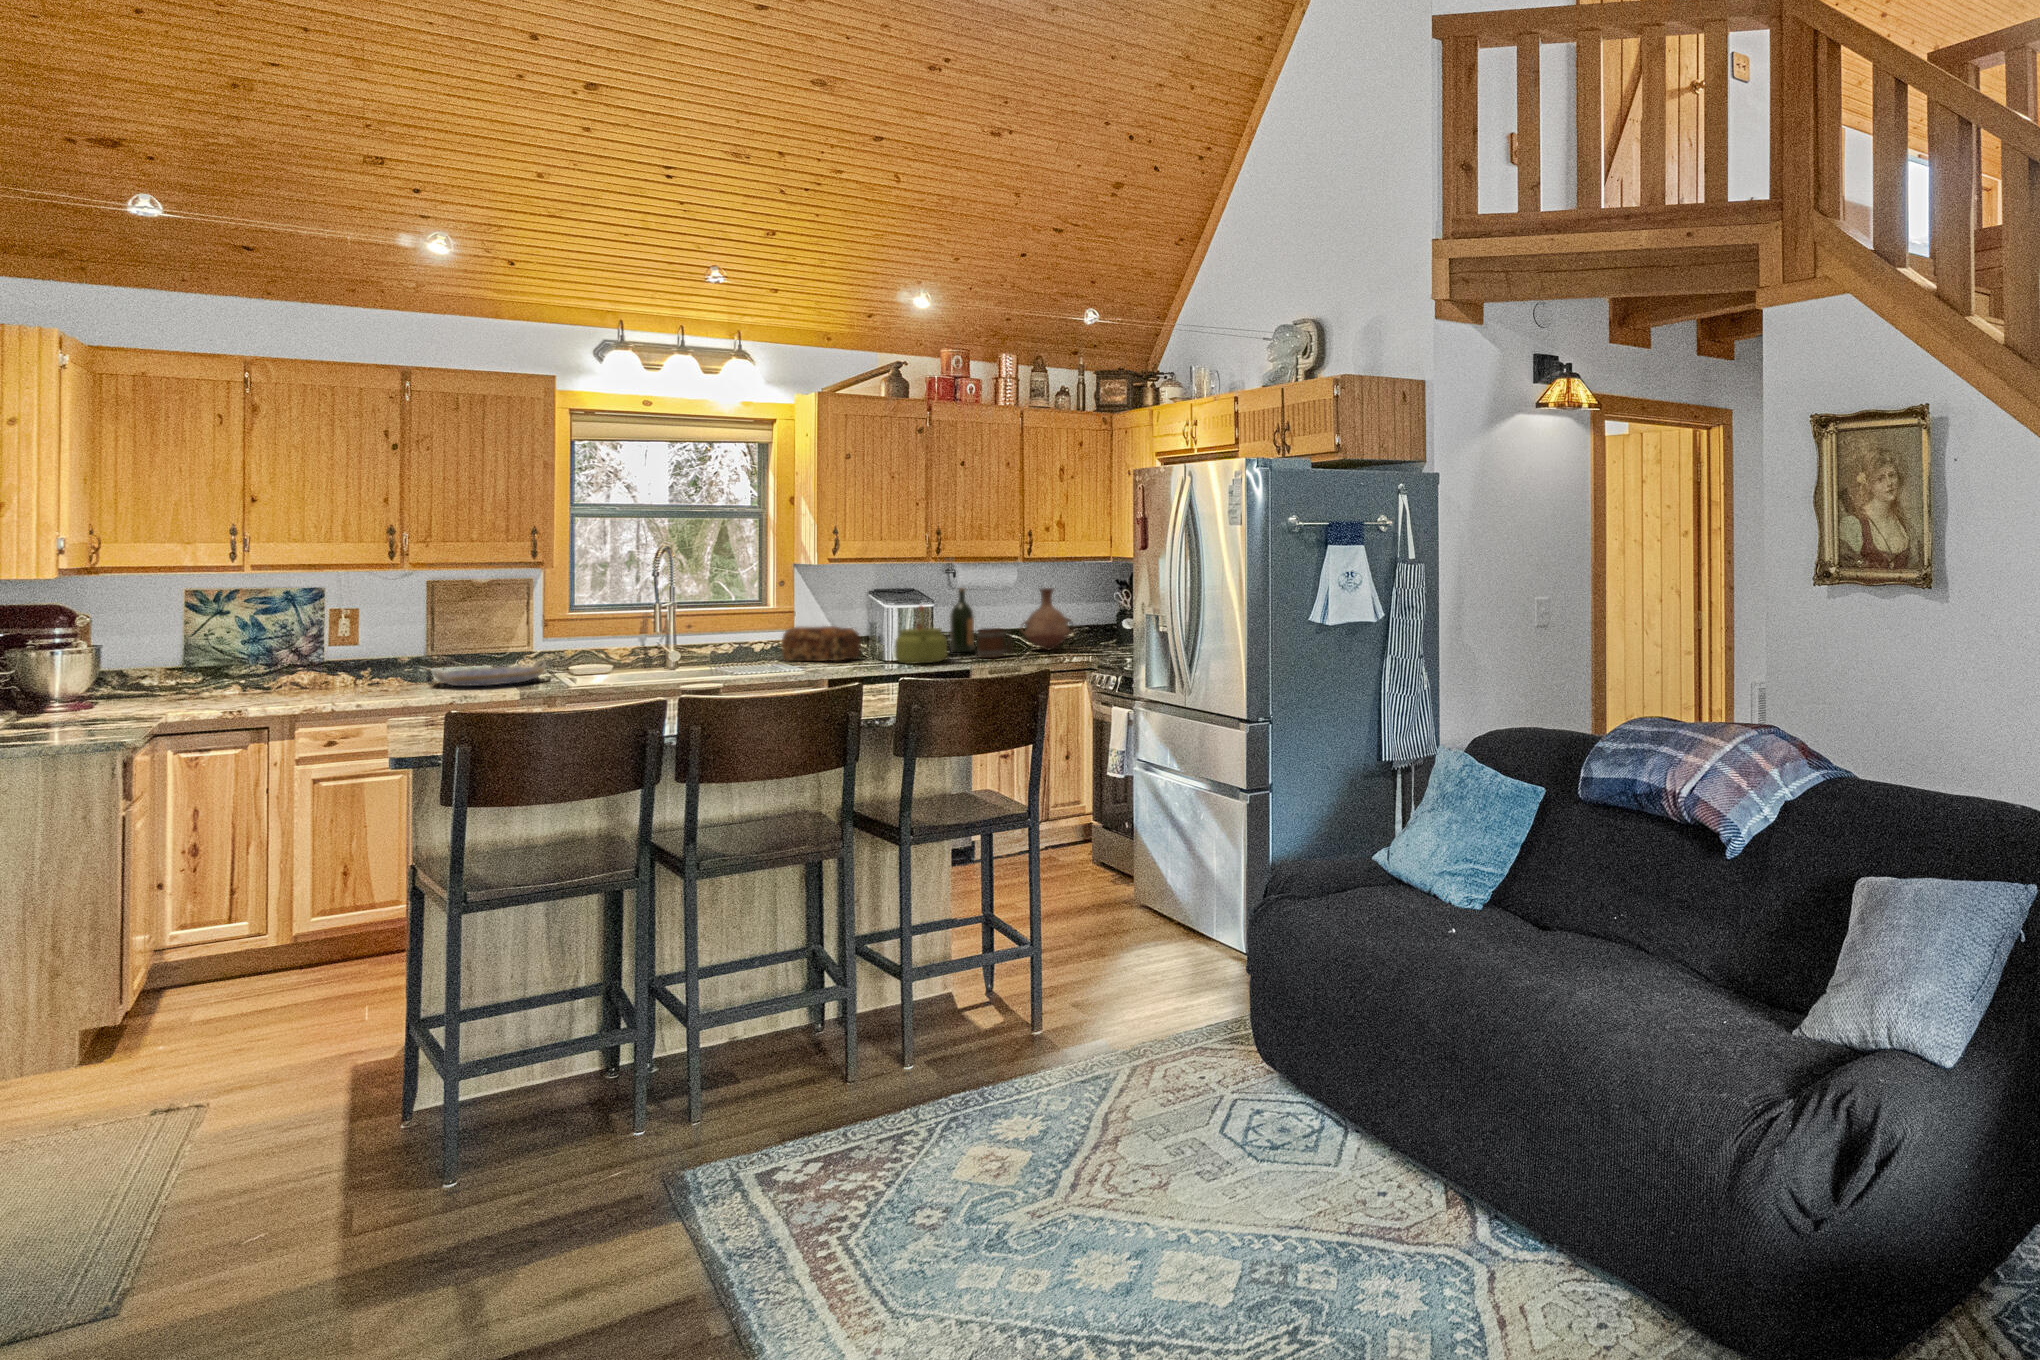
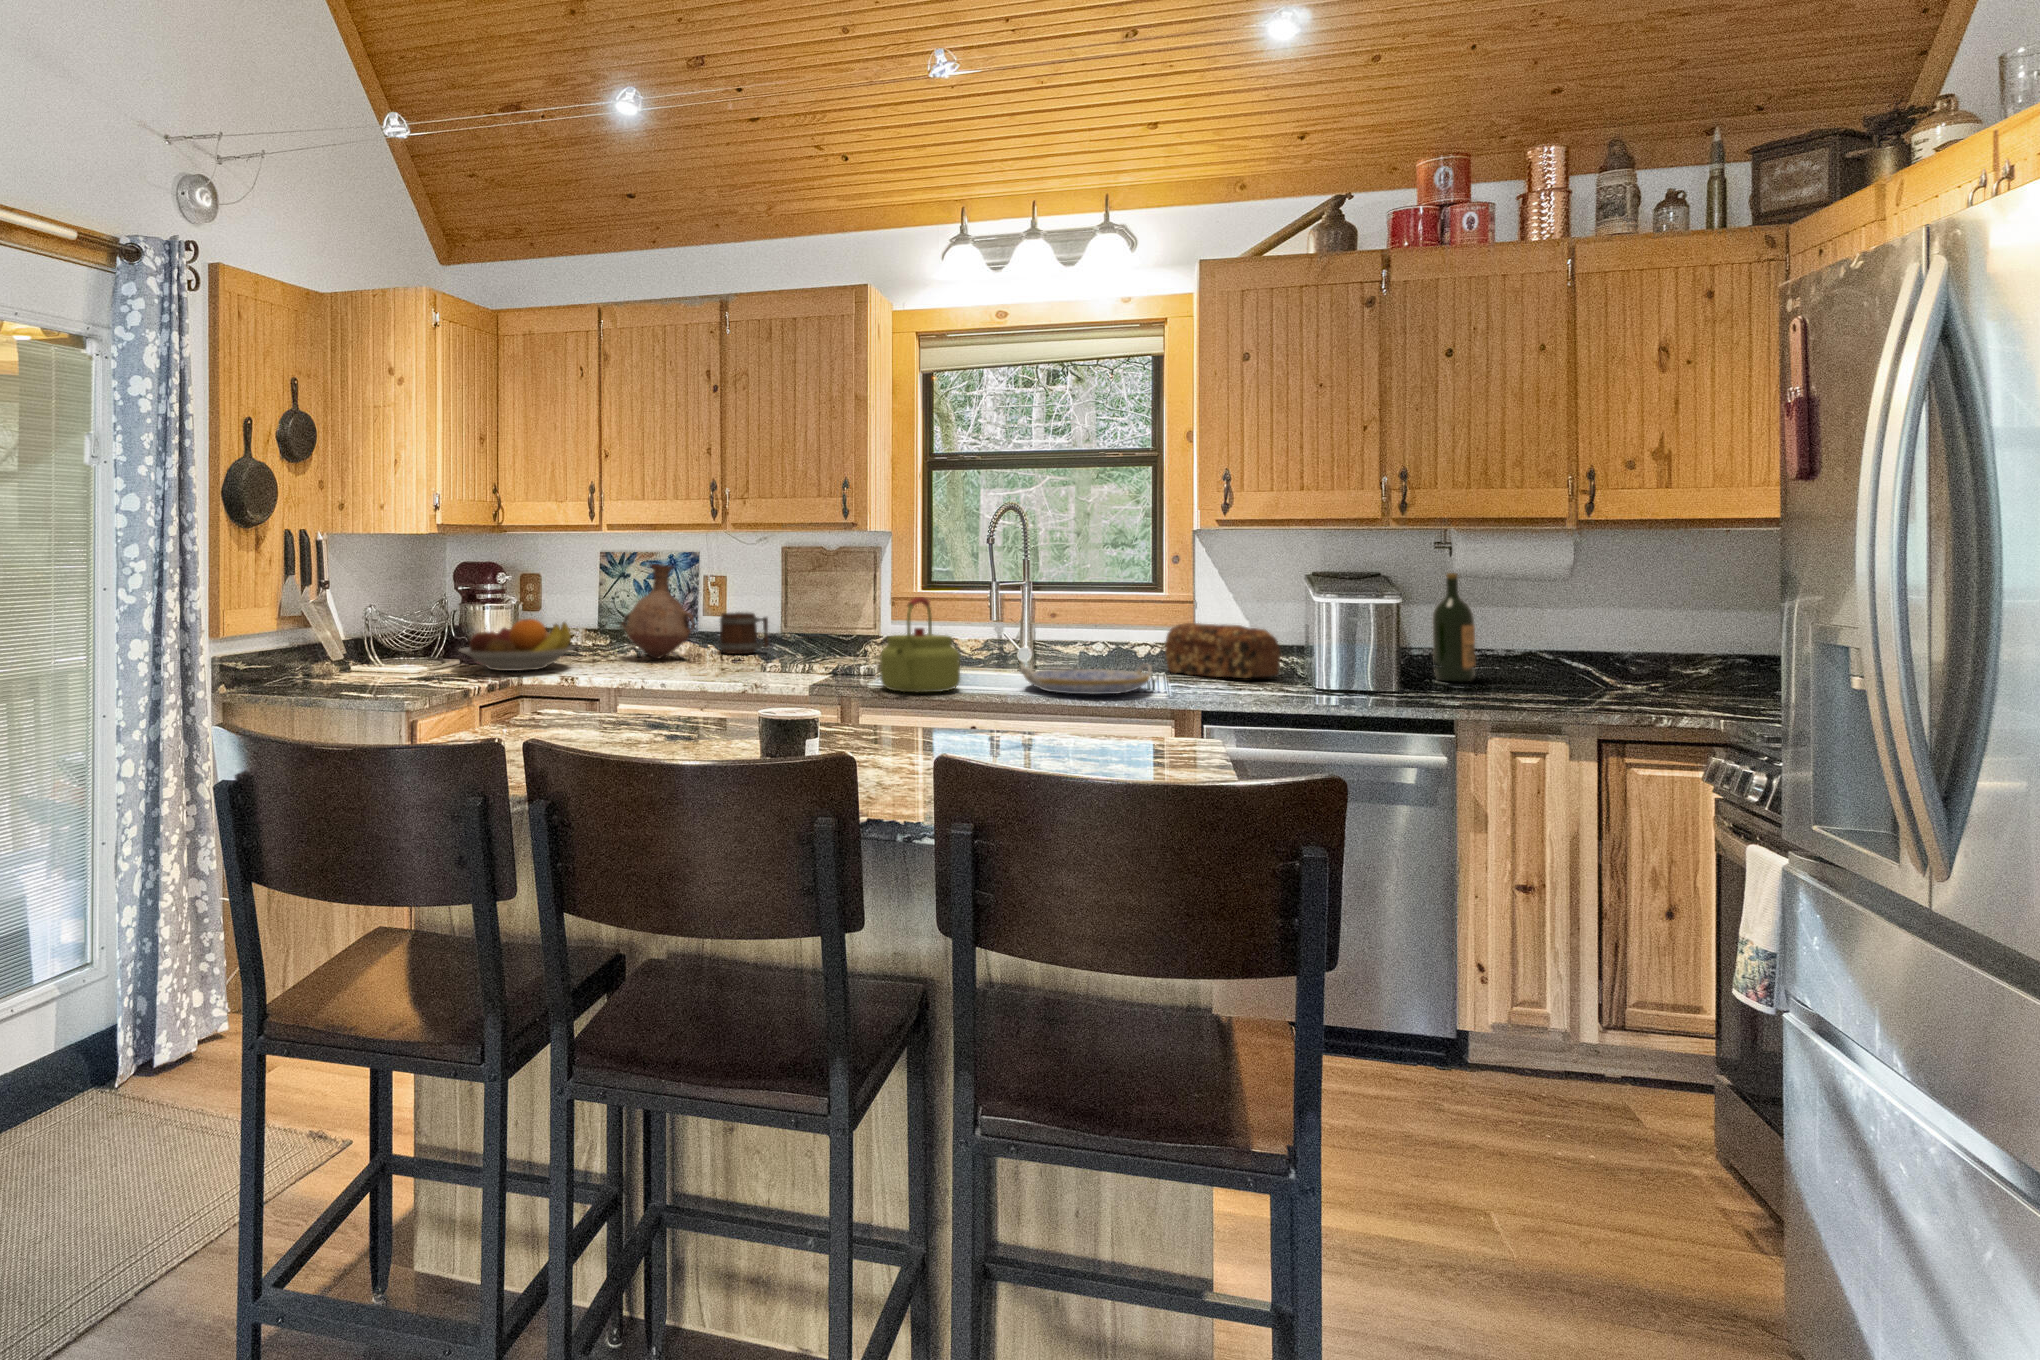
vase: present [1021,588,1073,650] -> present [622,564,695,659]
kettle: present [895,606,947,664] -> present [880,597,960,692]
mug: present [977,628,1011,658] -> present [720,612,768,654]
fruit bowl: none [74,659,230,710] -> present [459,619,574,671]
serving tray: present [433,661,546,686] -> present [1021,664,1152,694]

